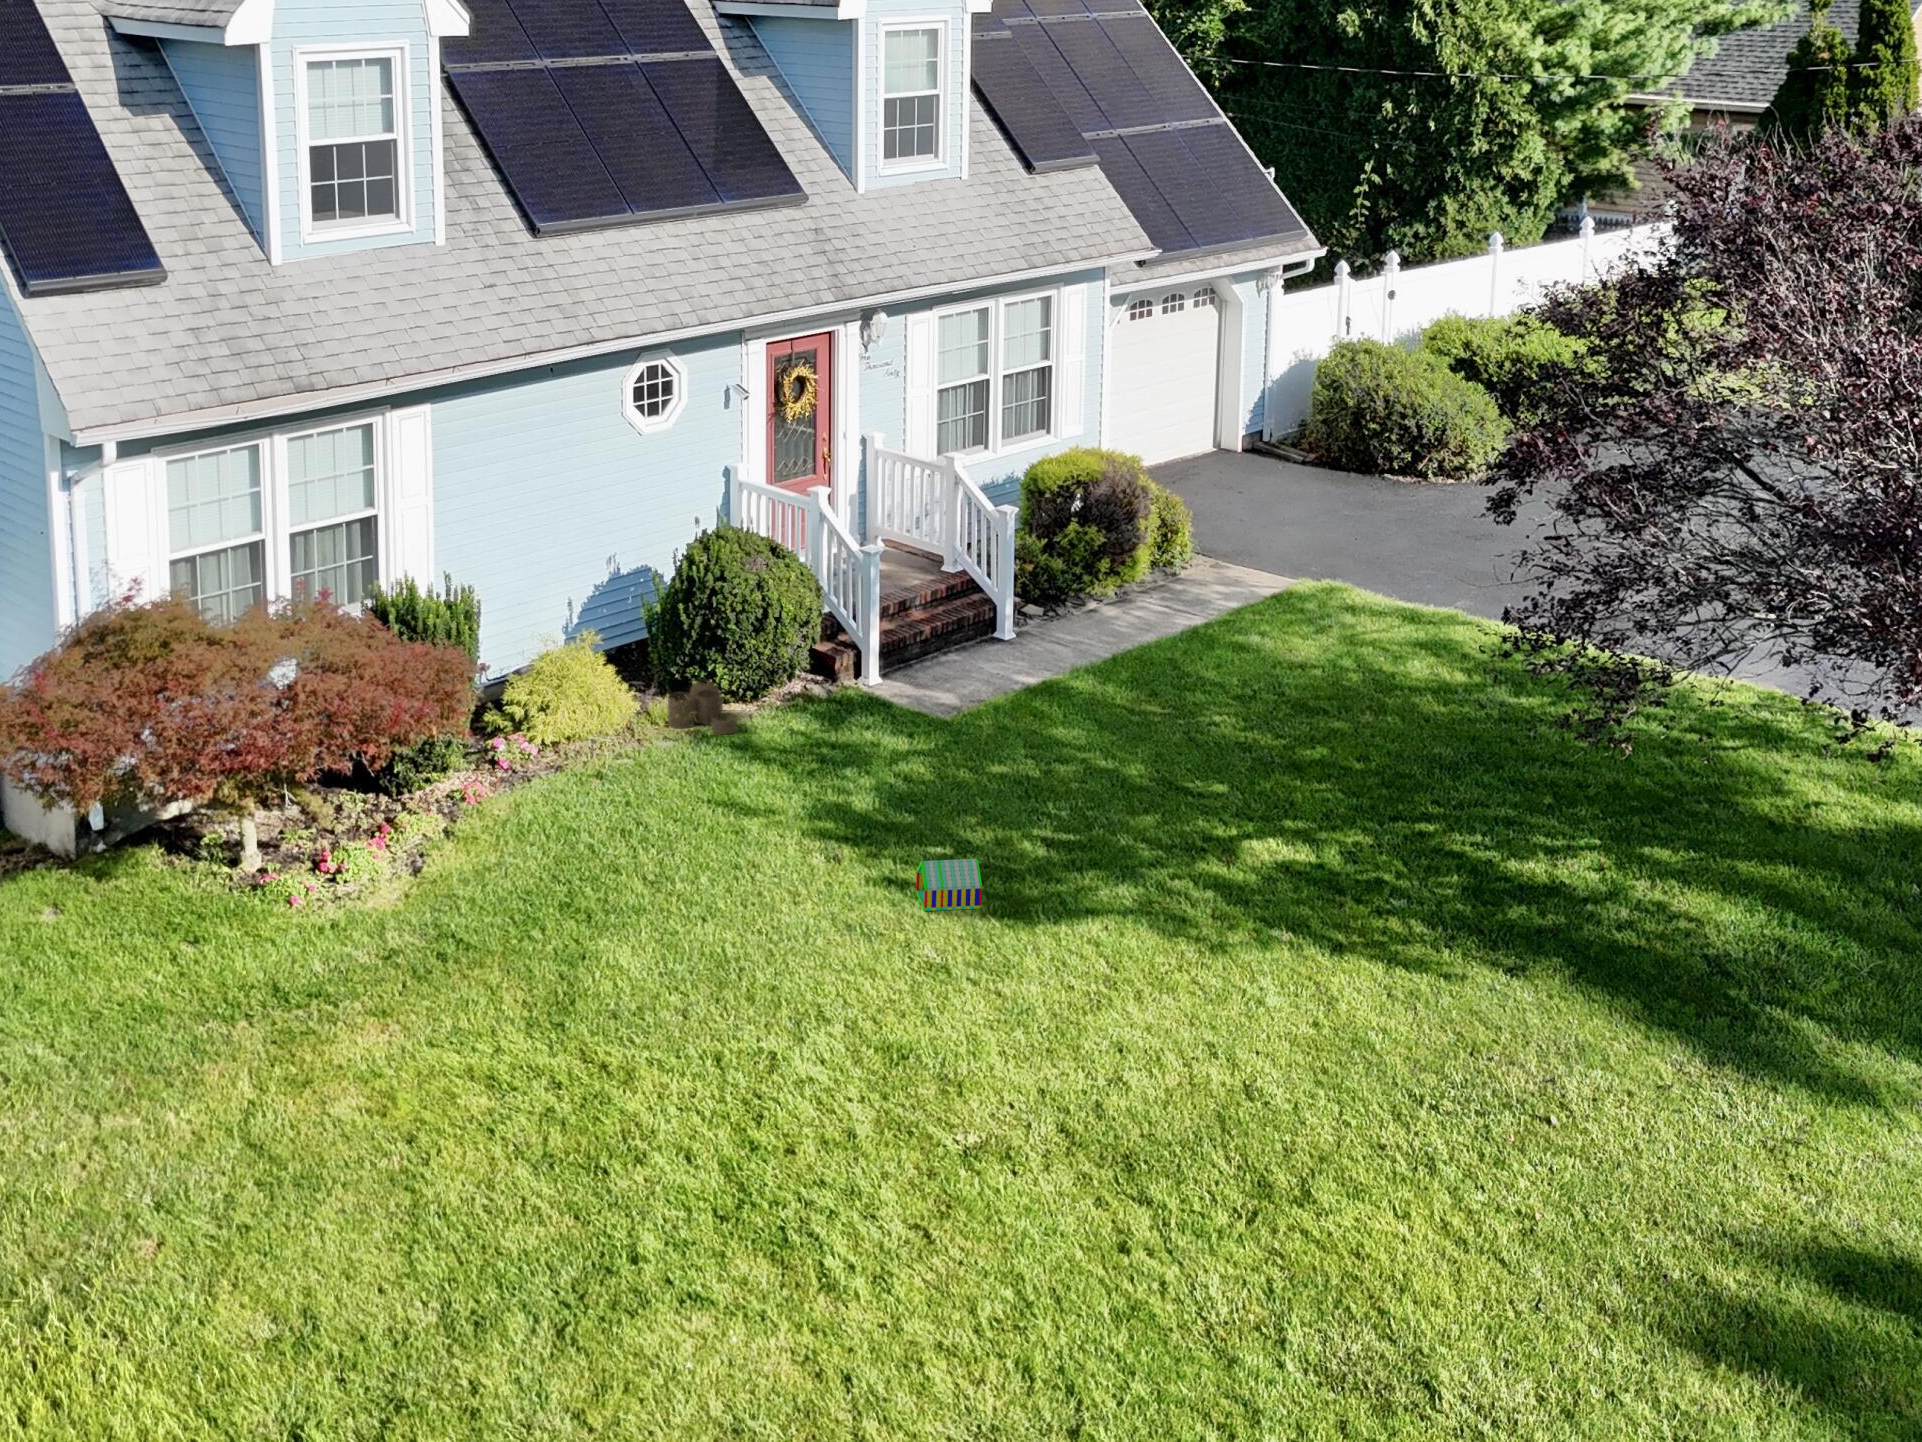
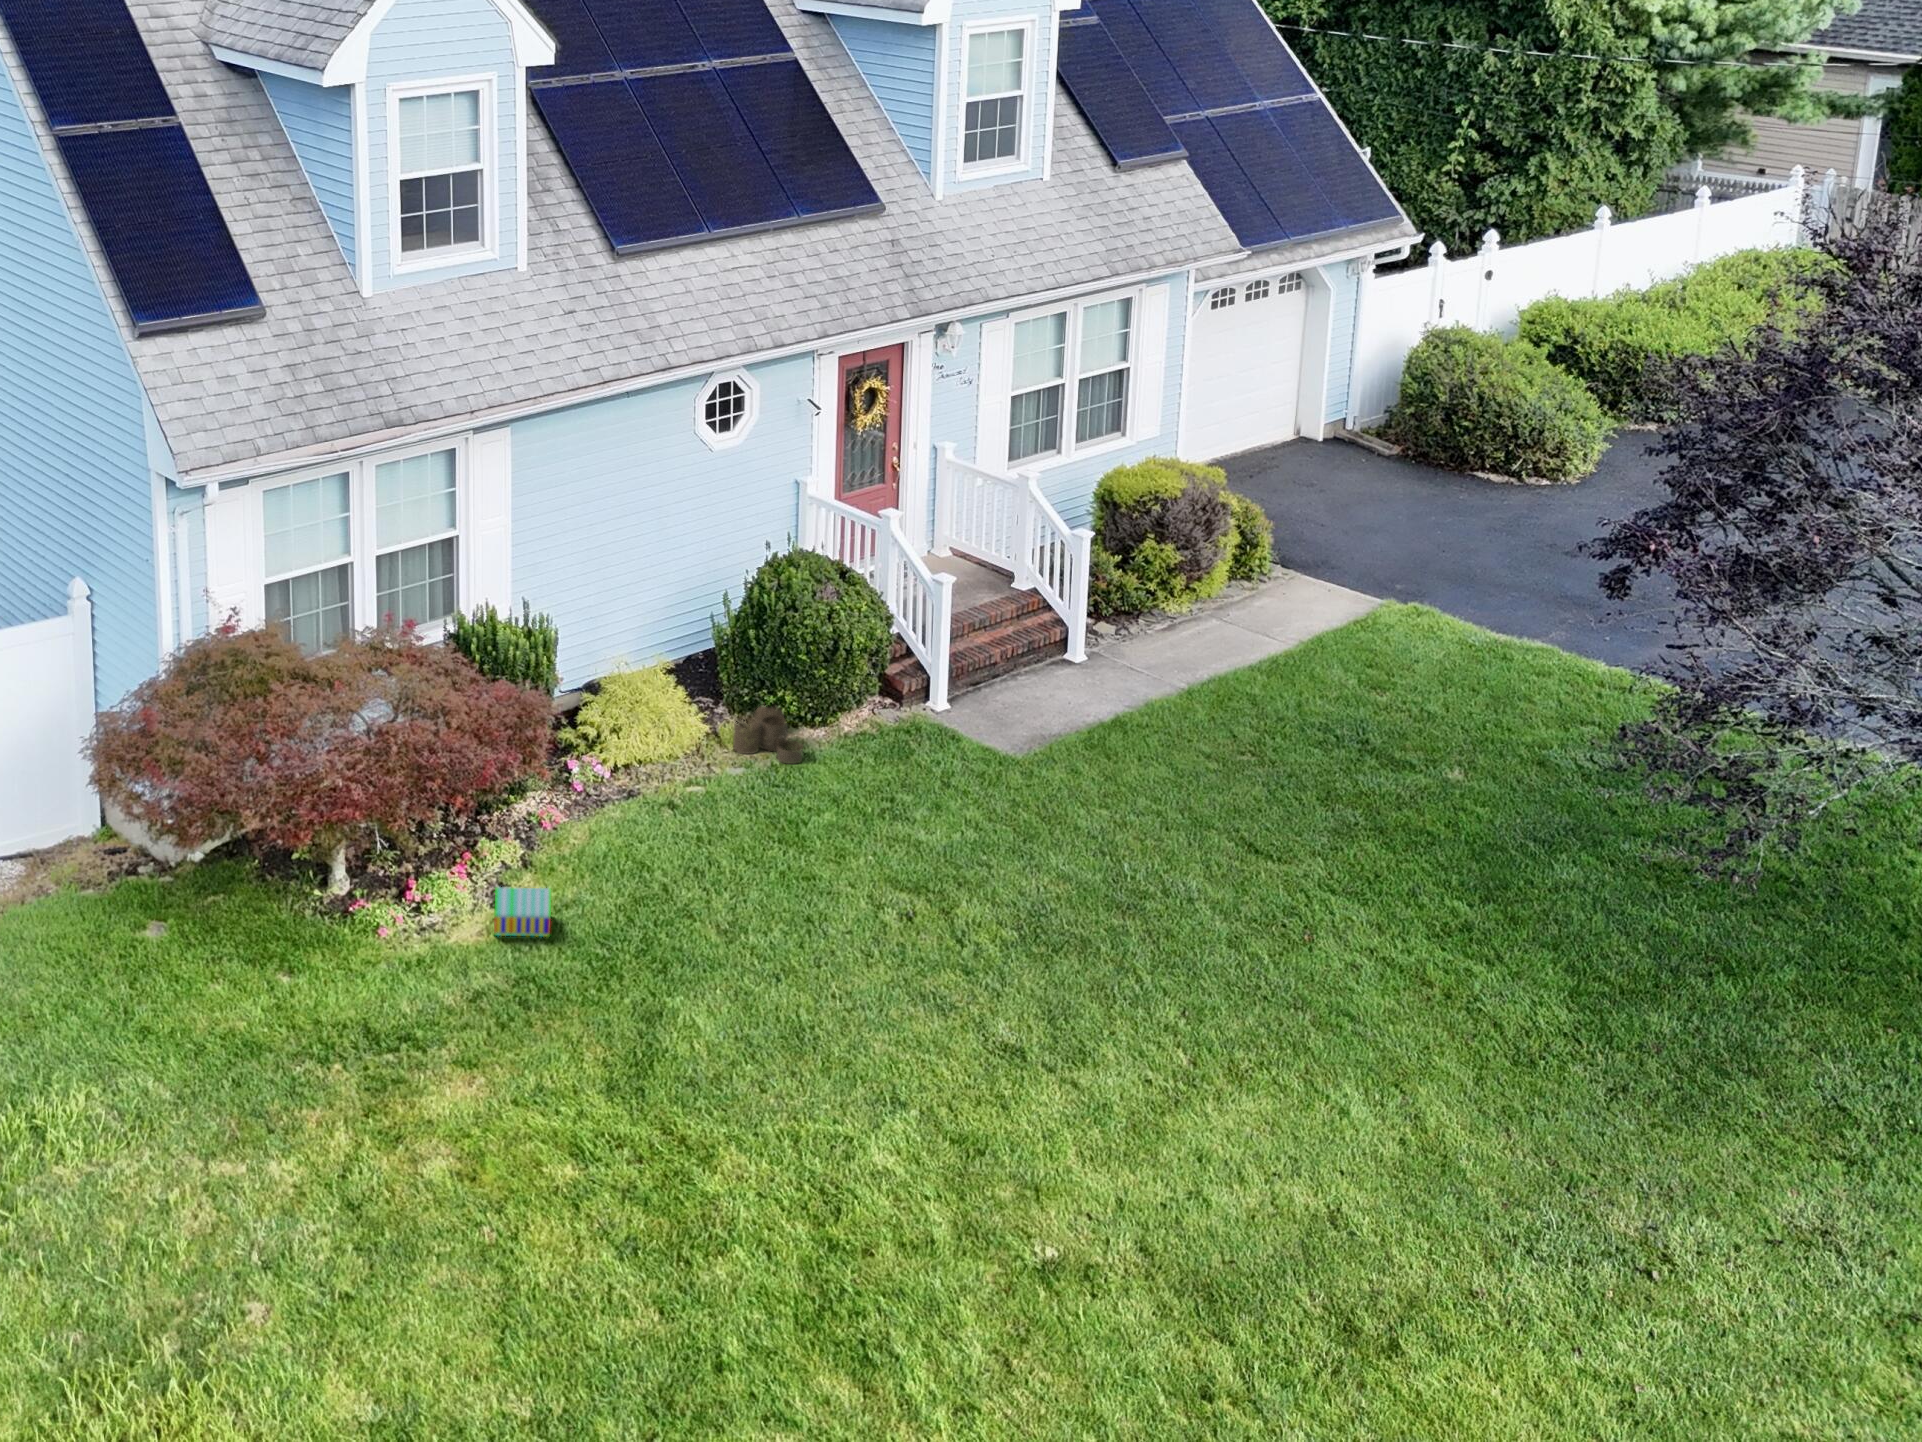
toy house: present [916,859,982,911] -> present [494,887,551,937]

